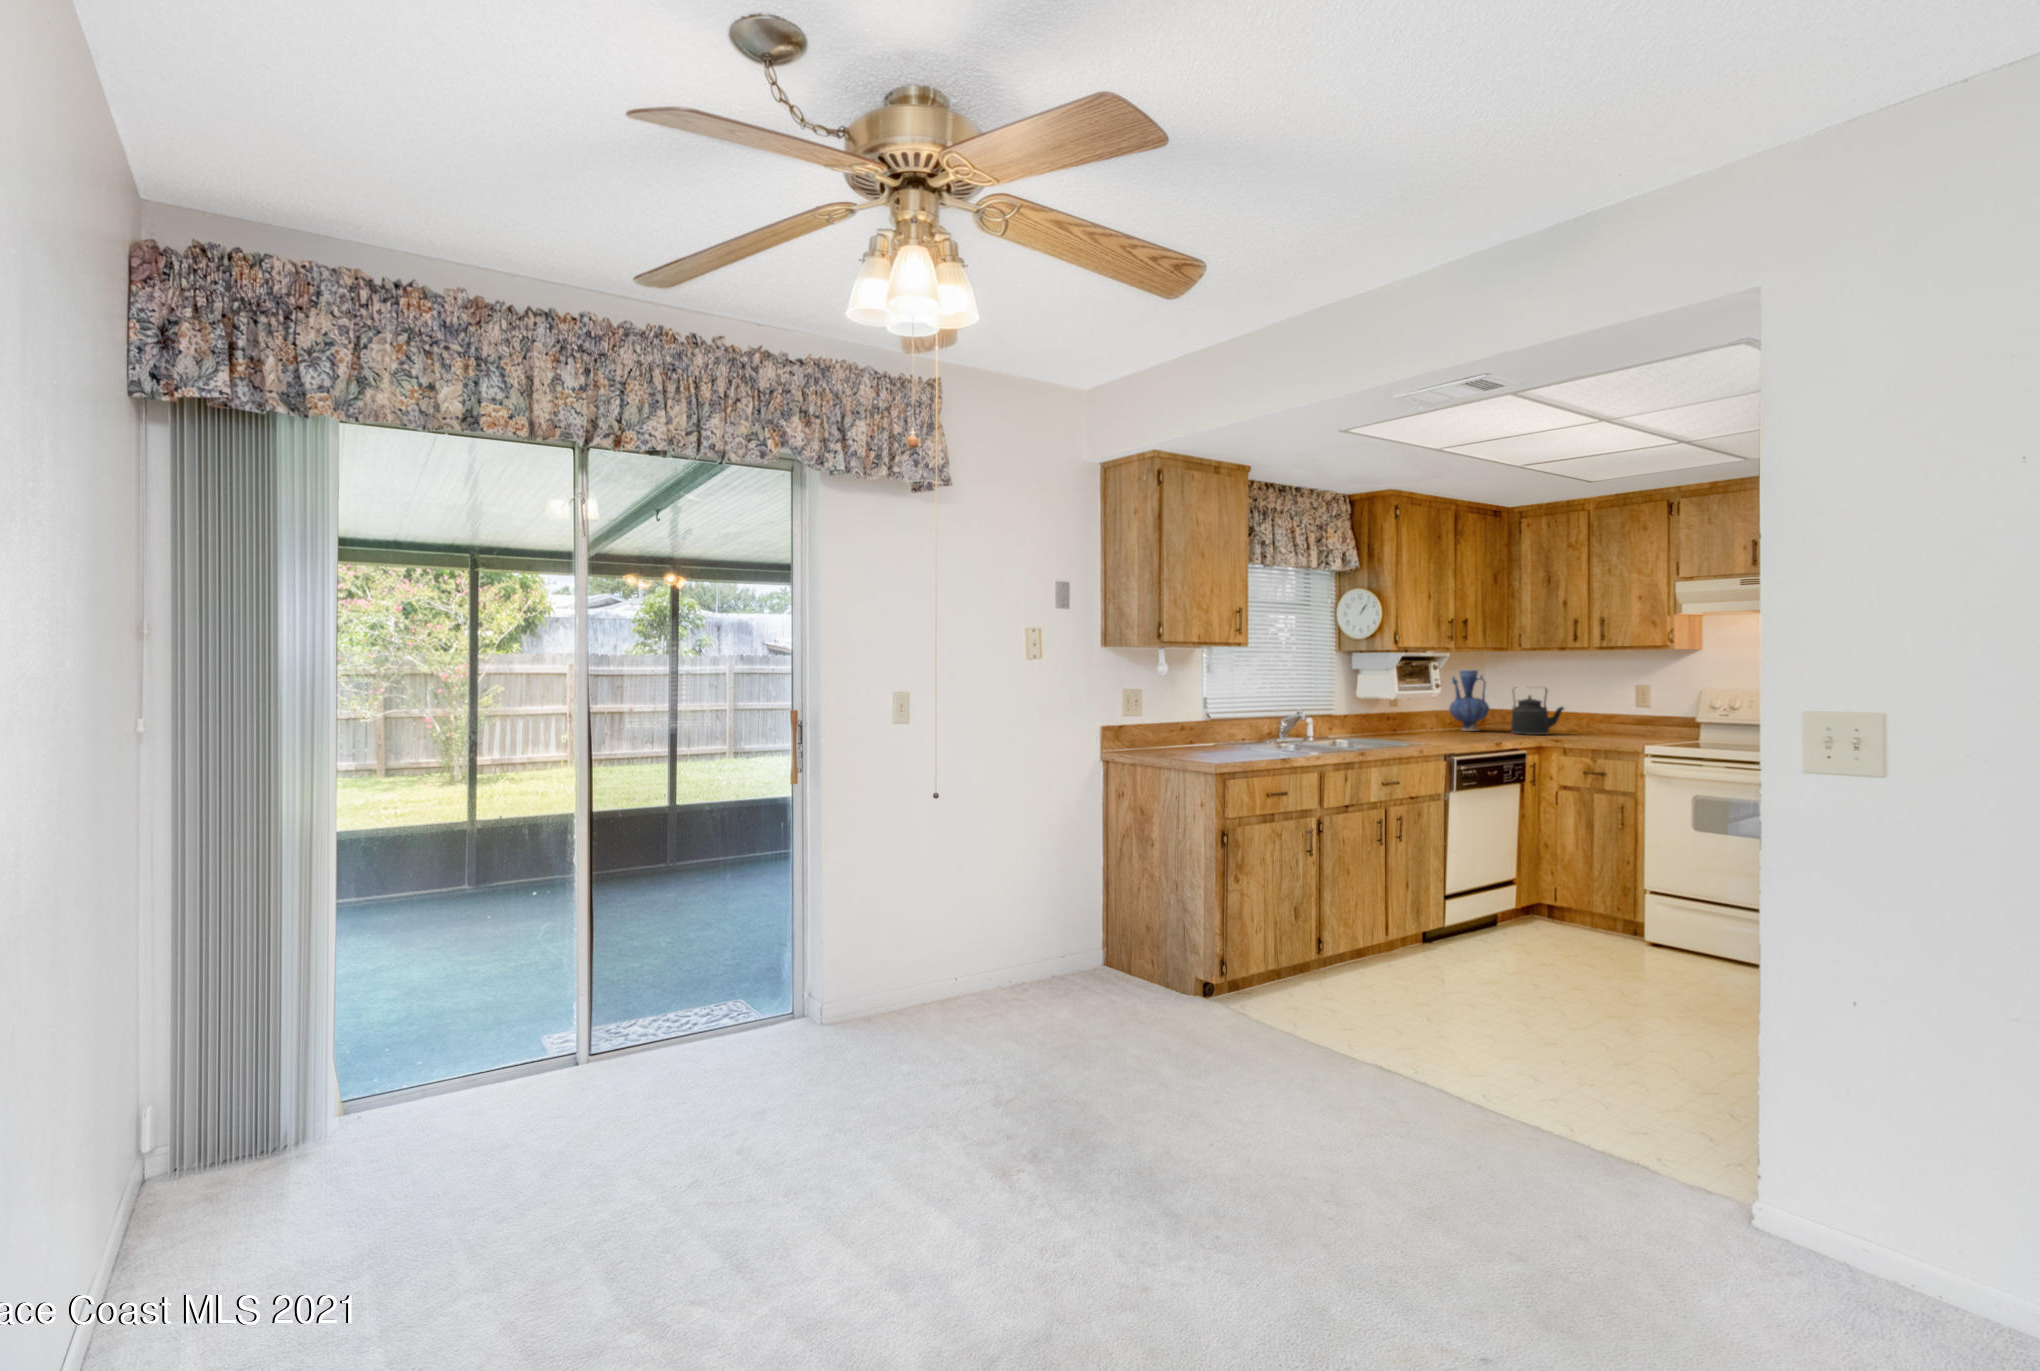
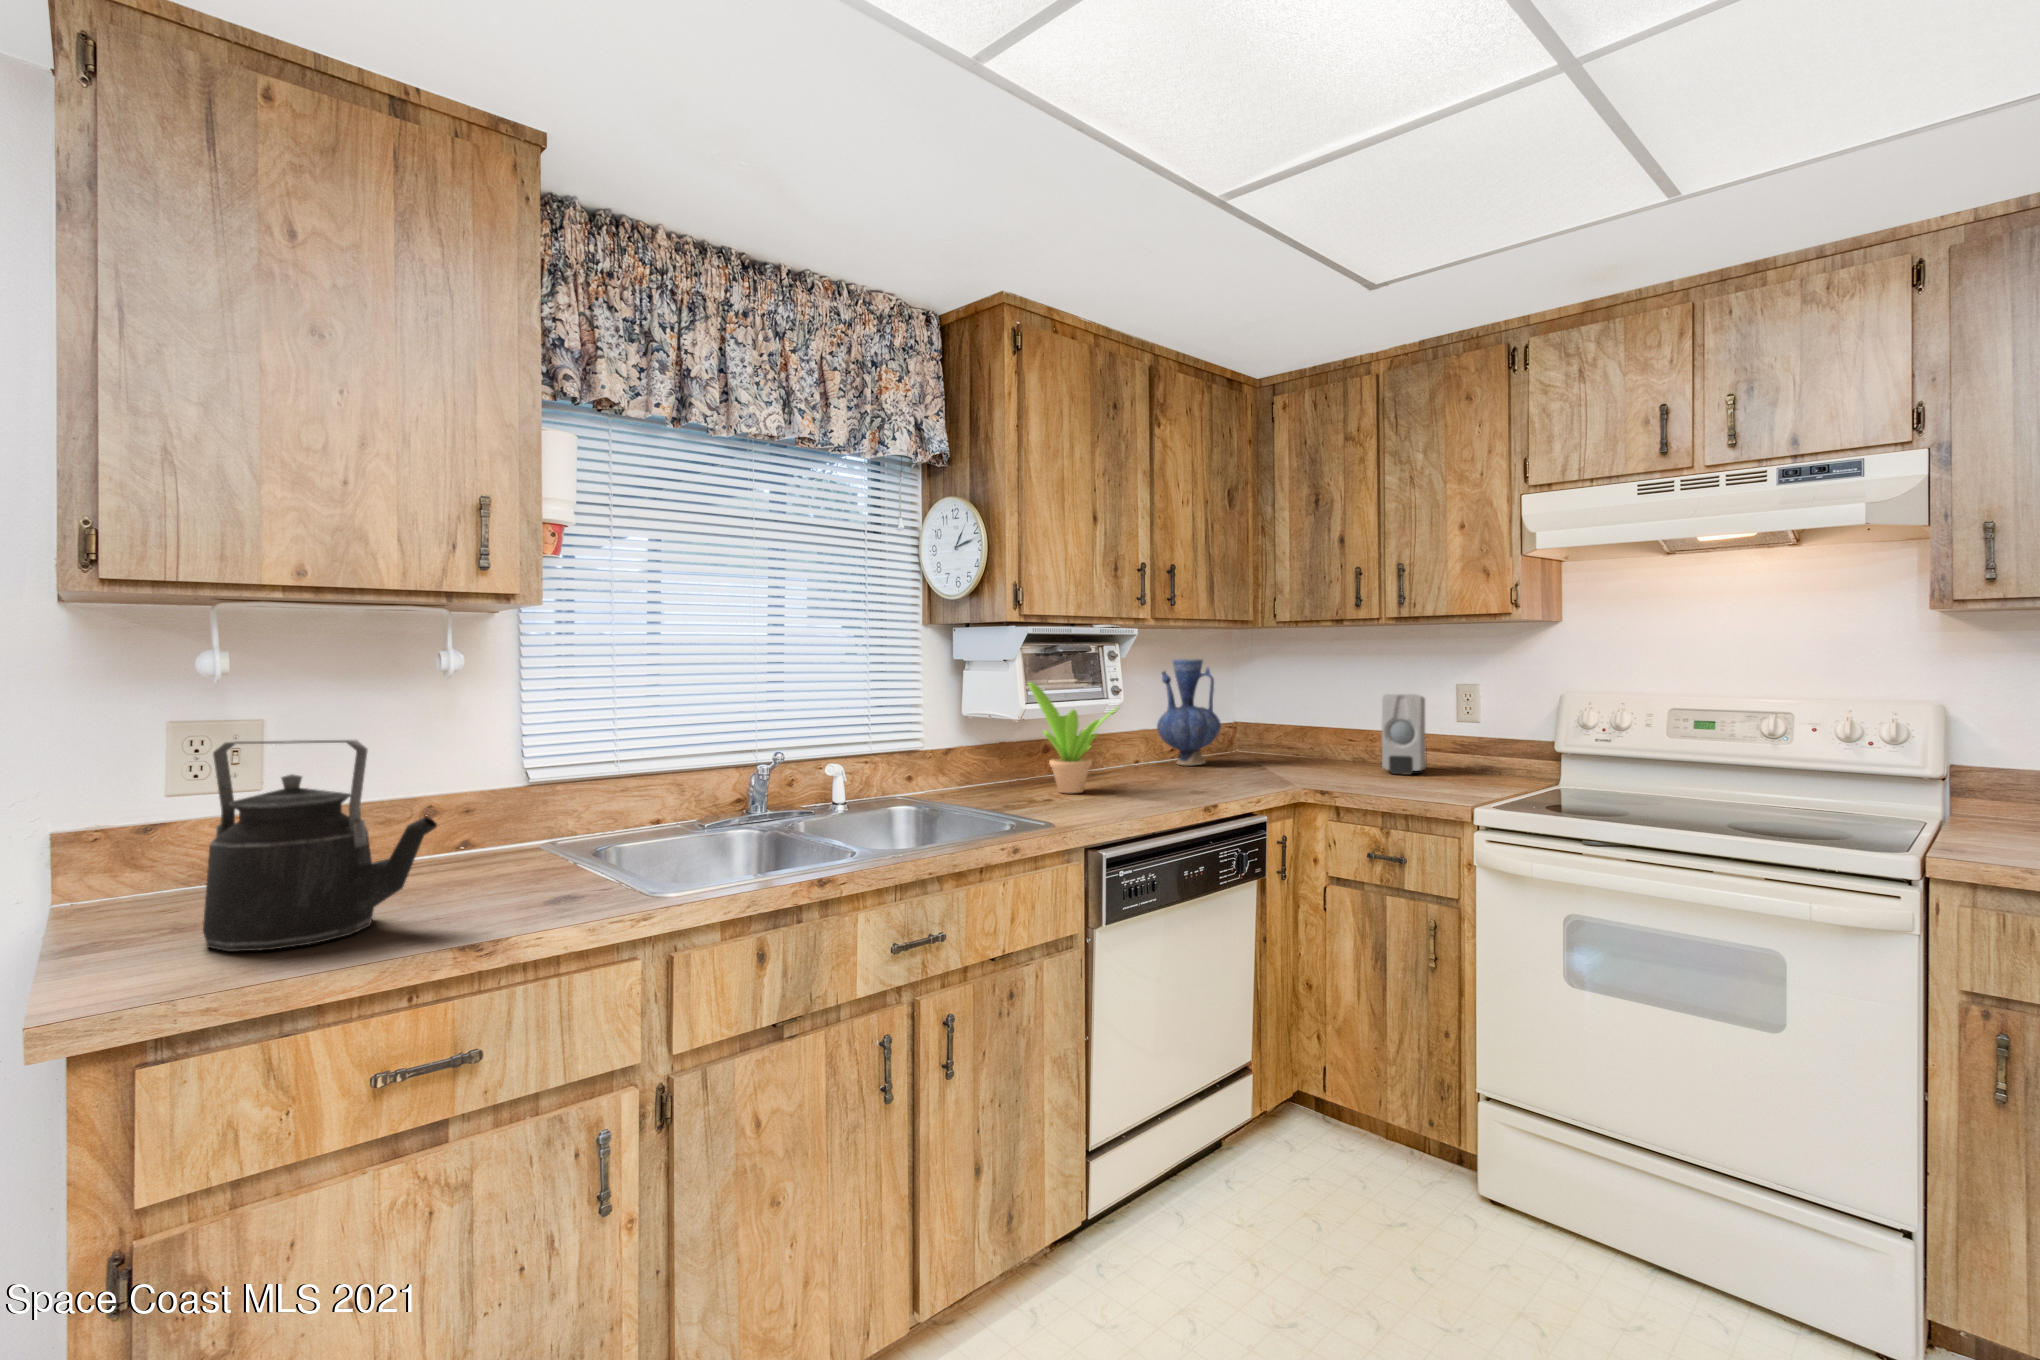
potted plant: none [1394,681,1444,739] -> present [1028,682,1119,793]
kettle: present [1511,687,1564,735] -> present [203,740,437,951]
soap dispenser: none [1592,691,1620,737] -> present [1382,694,1427,775]

